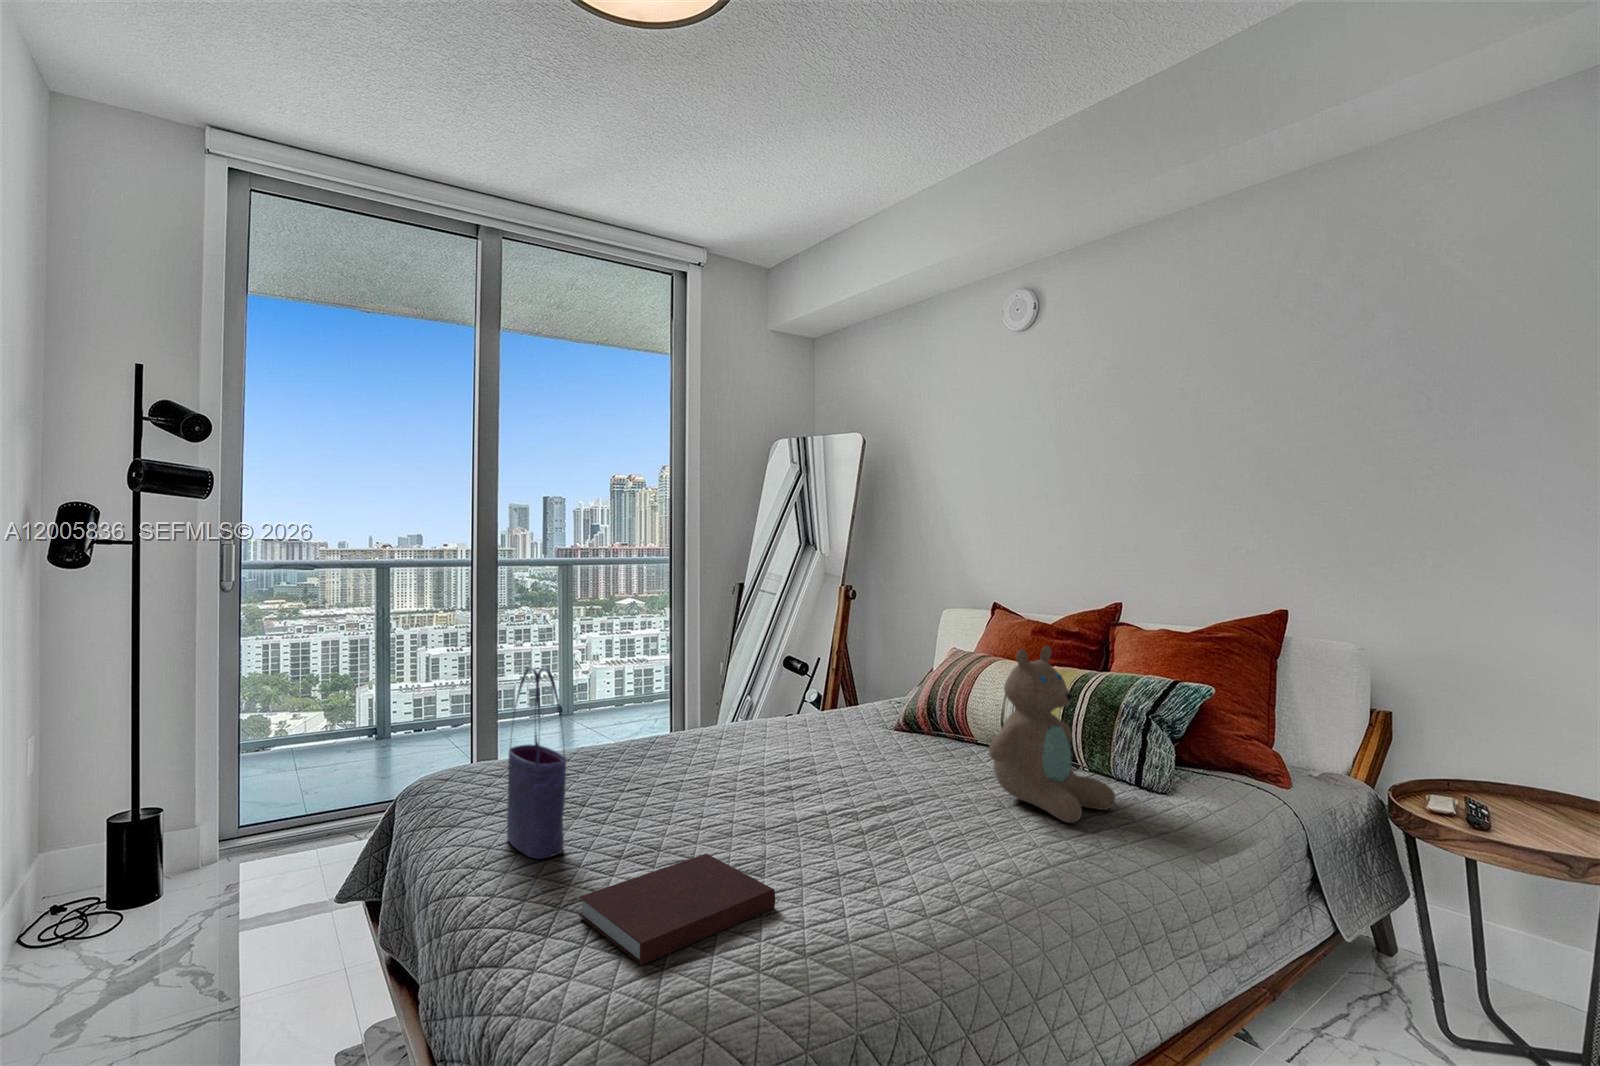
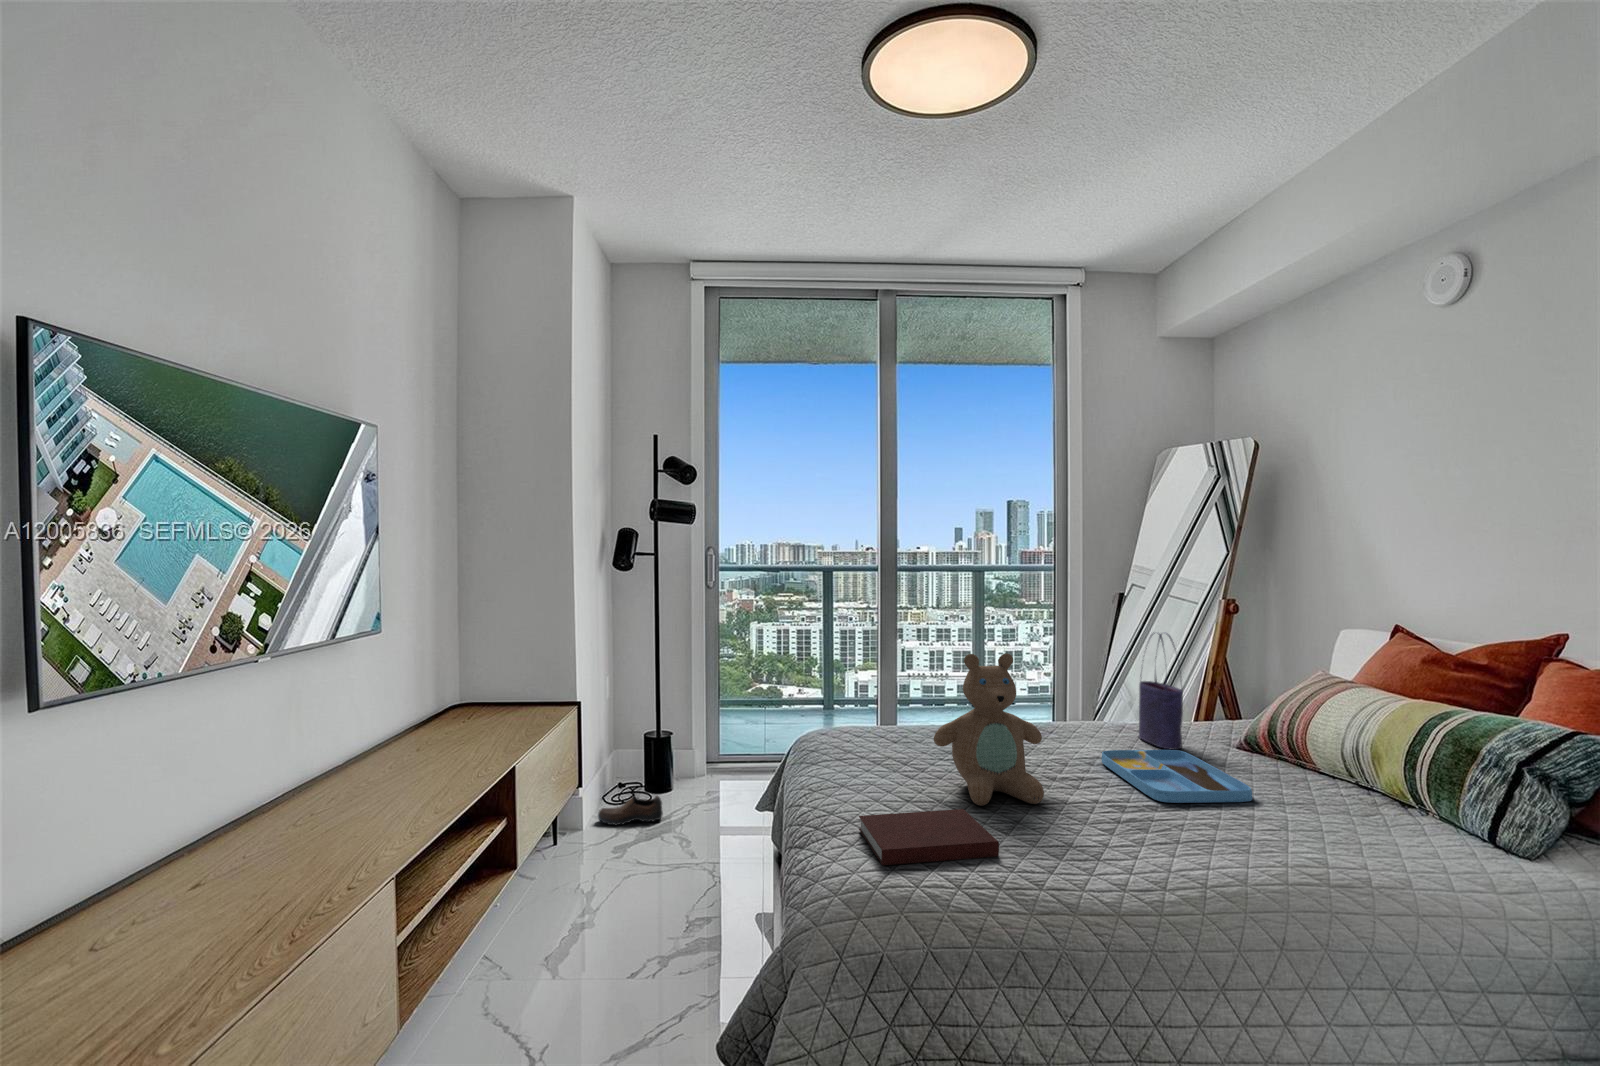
teddy bear: present [989,646,1116,823] -> present [934,653,1044,806]
tote bag: present [507,668,566,859] -> present [1139,633,1183,750]
tray: none [800,740,953,798] -> present [1102,750,1252,803]
shoe: none [11,914,150,983] -> present [598,796,663,825]

